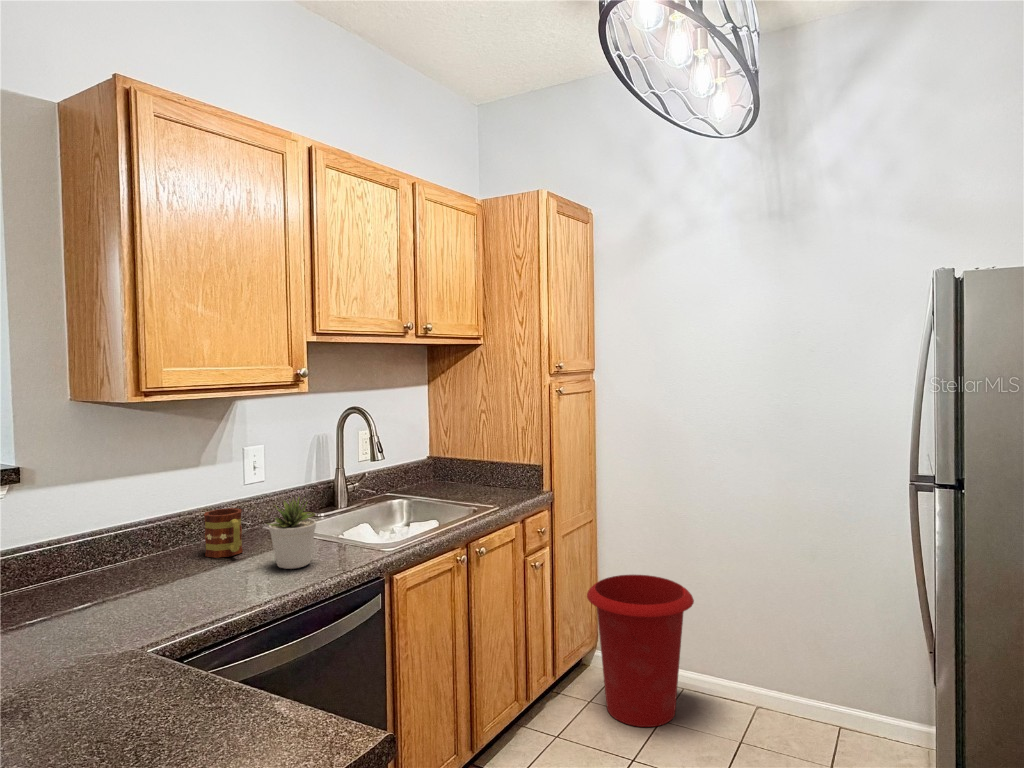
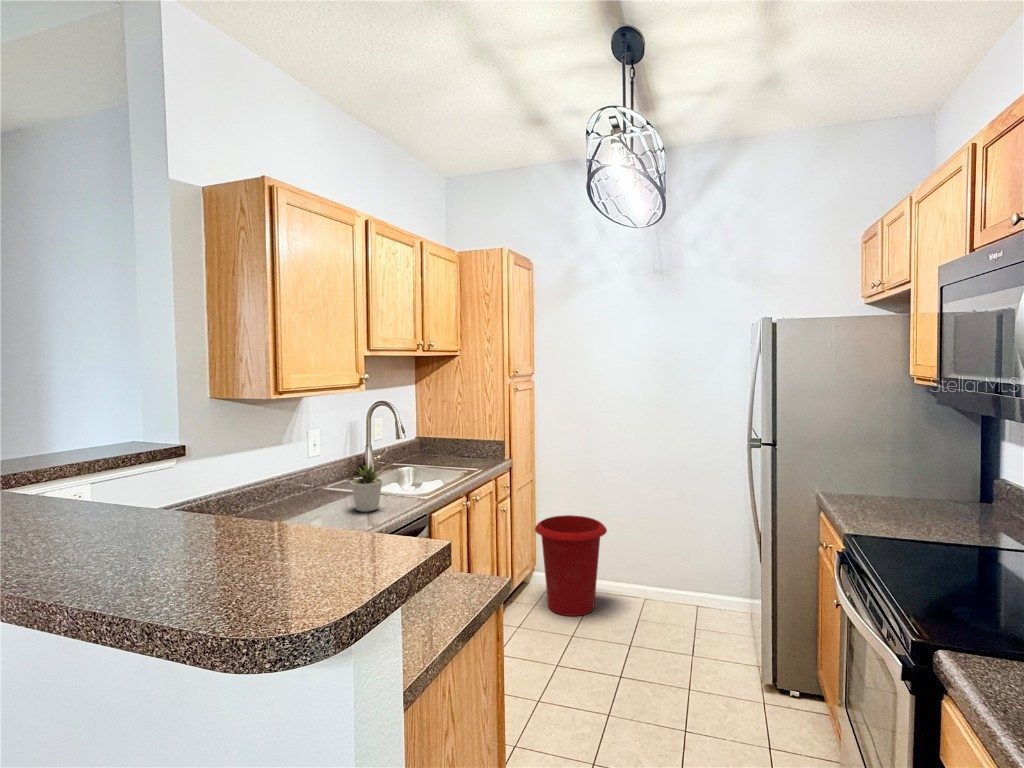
mug: present [204,508,243,558] -> none [296,473,326,508]

